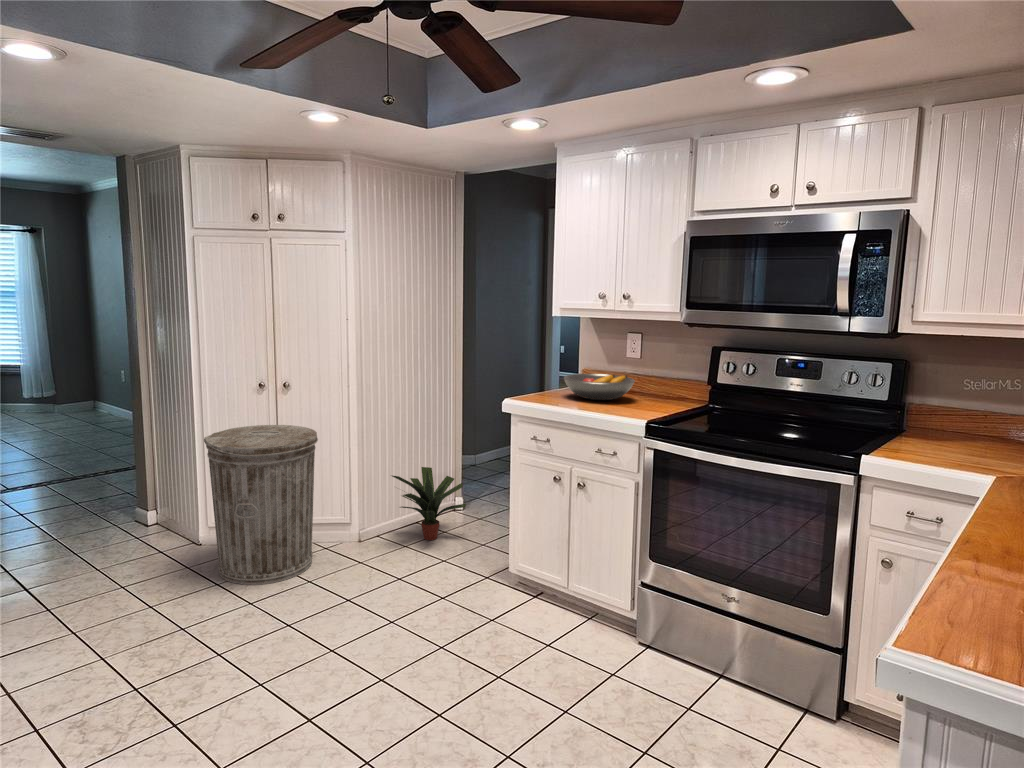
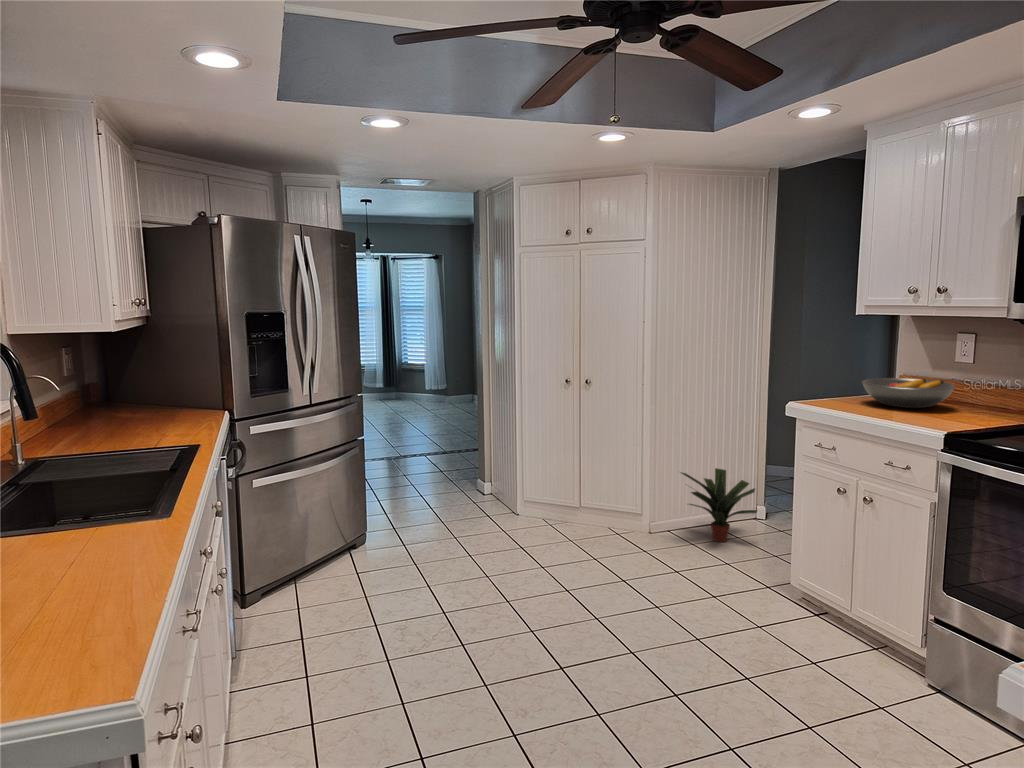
trash can: present [204,425,318,585] -> none [518,416,610,553]

